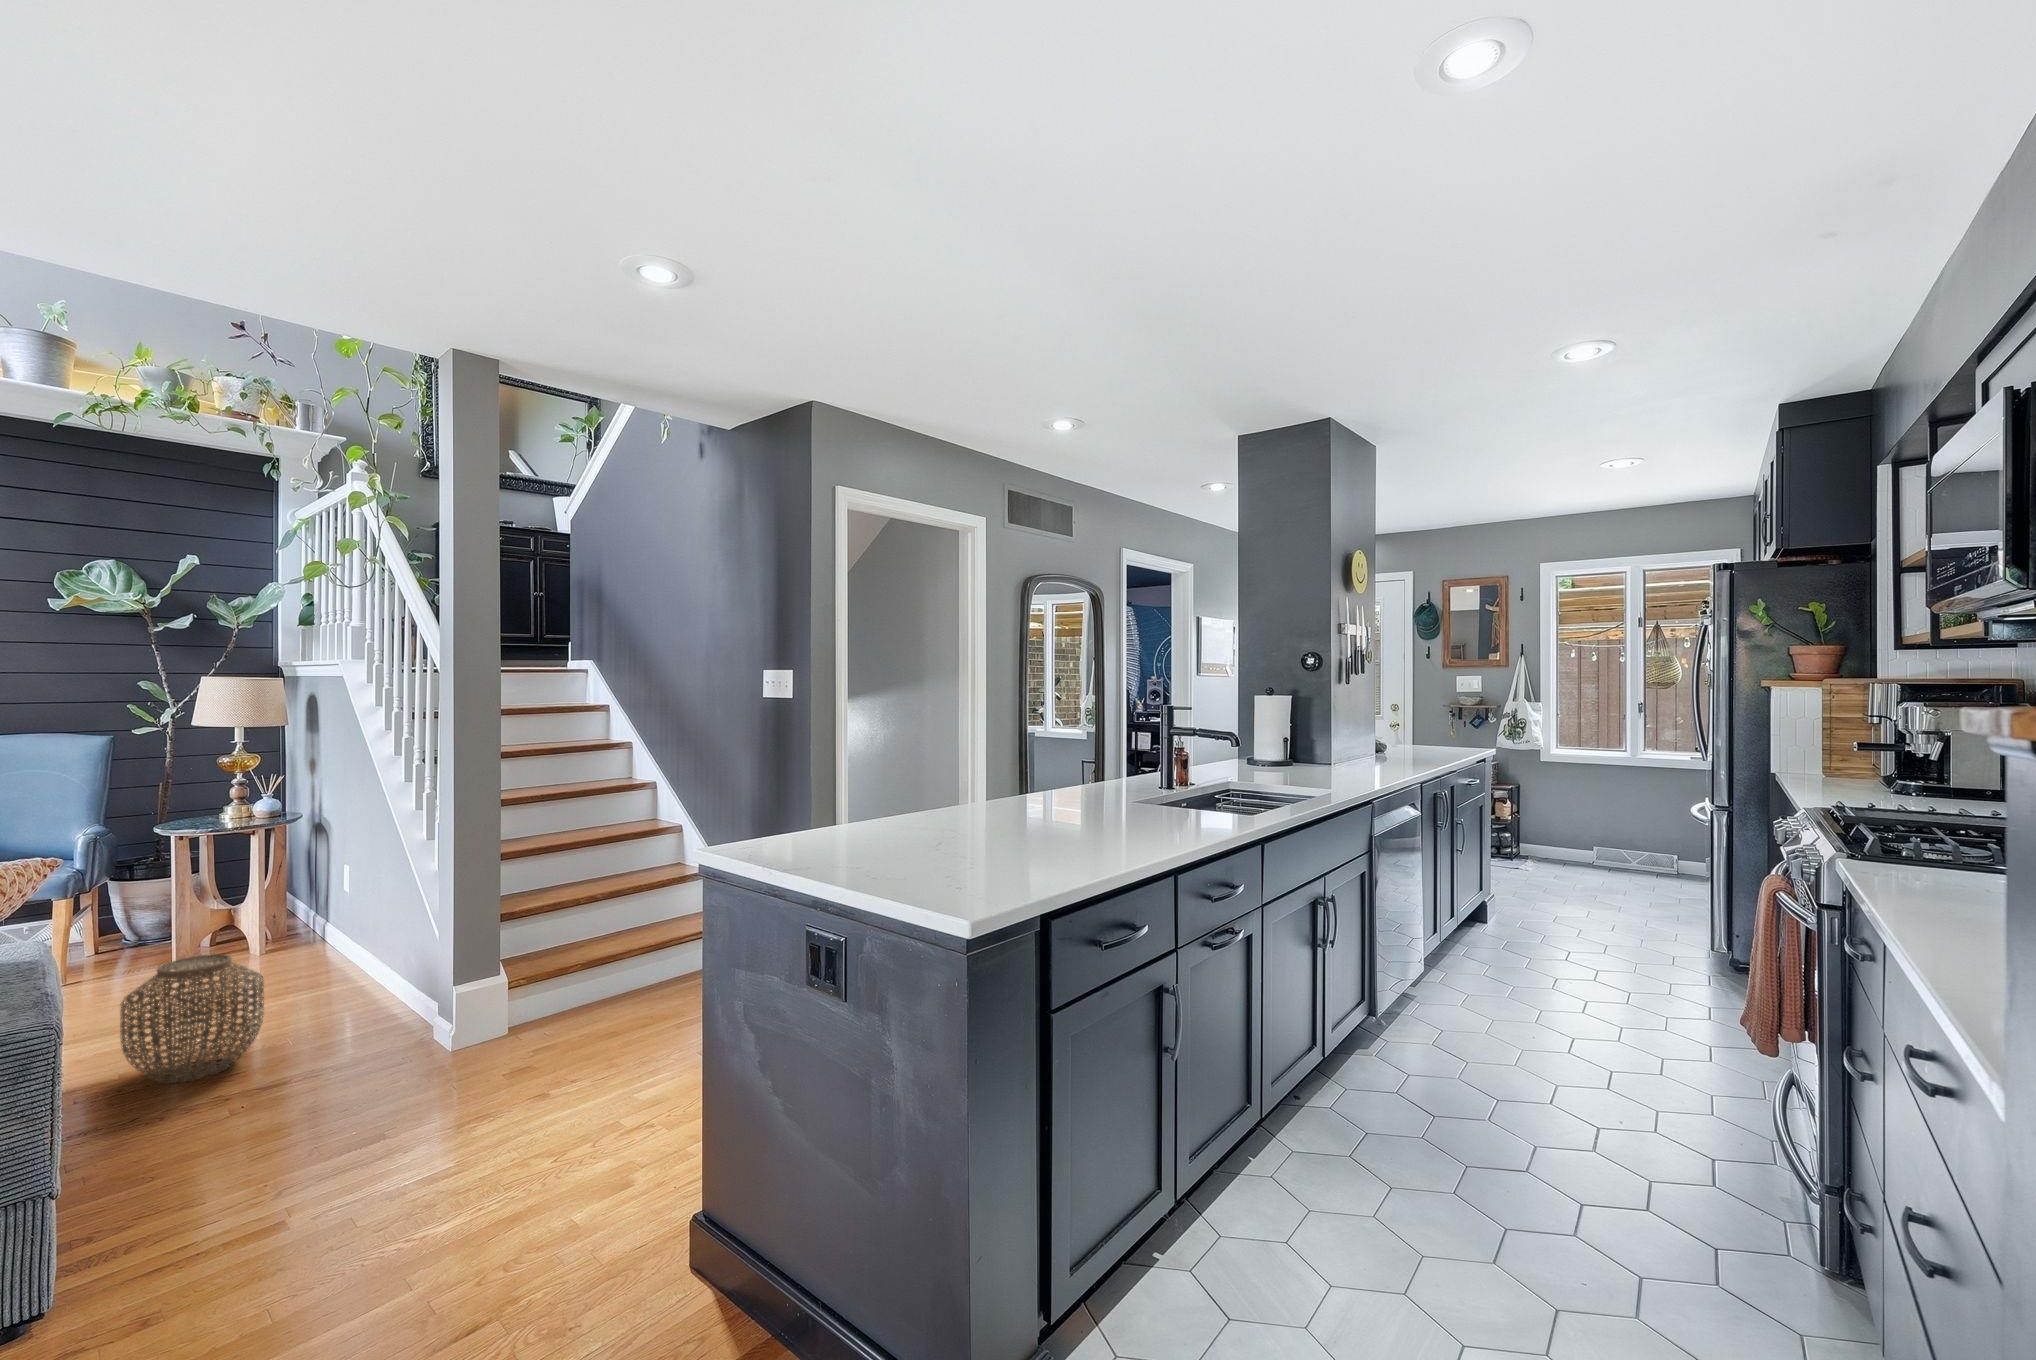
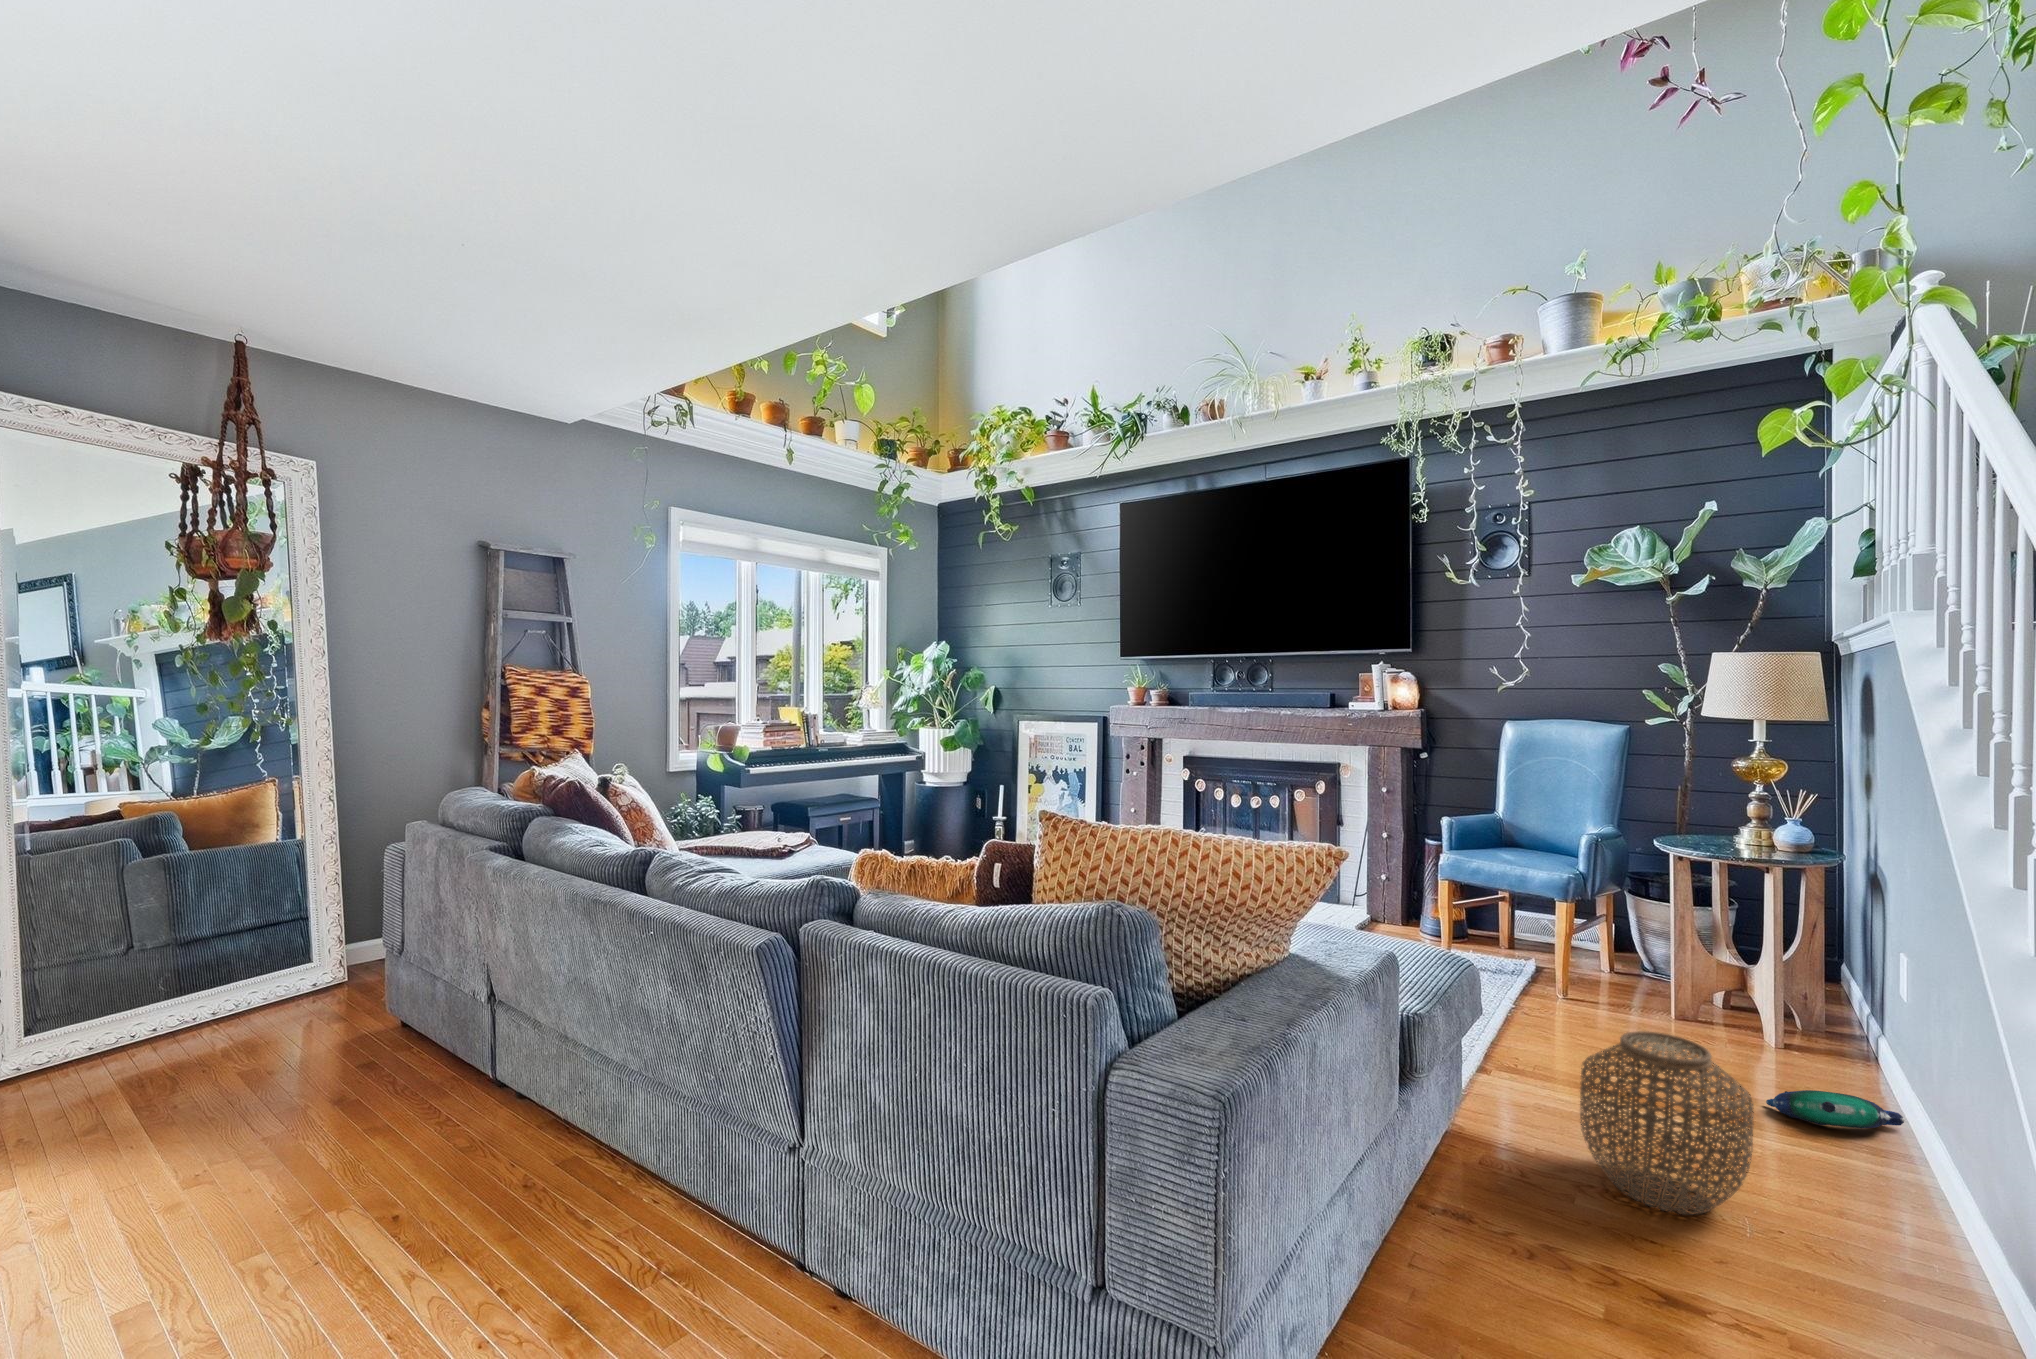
plush toy: none [262,964,353,995] -> present [1766,1090,1904,1128]

